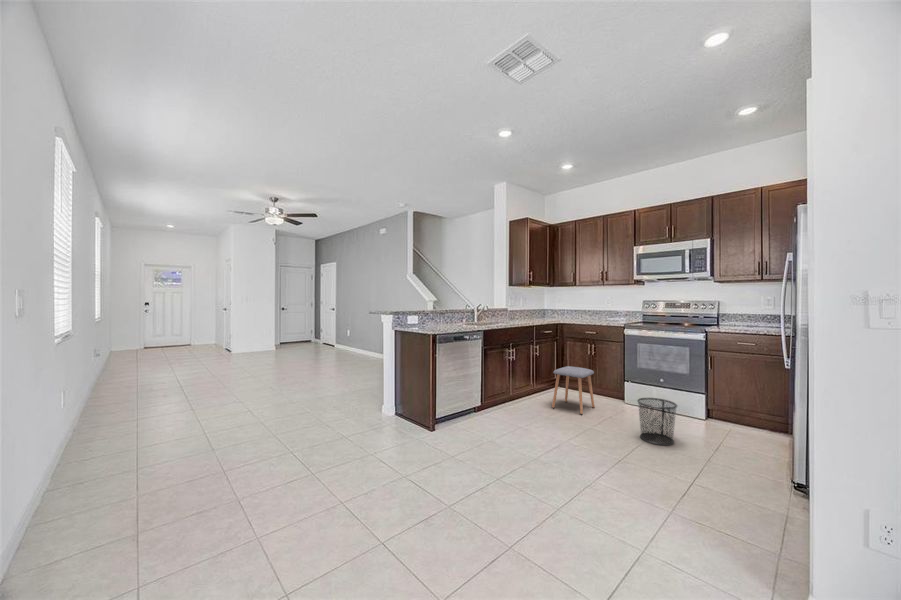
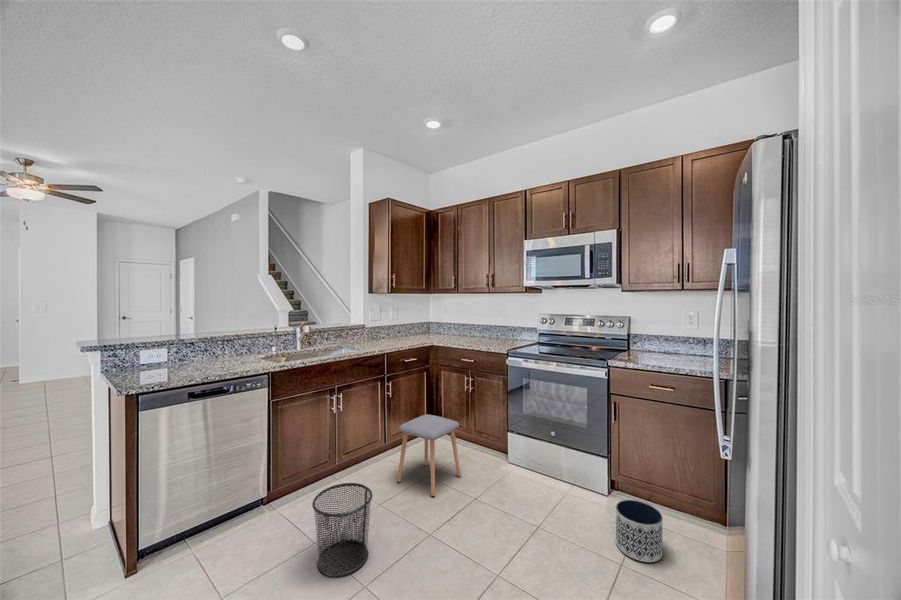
trash can: present [638,398,677,445] -> present [312,483,372,576]
planter: none [716,413,749,445] -> present [616,500,662,562]

